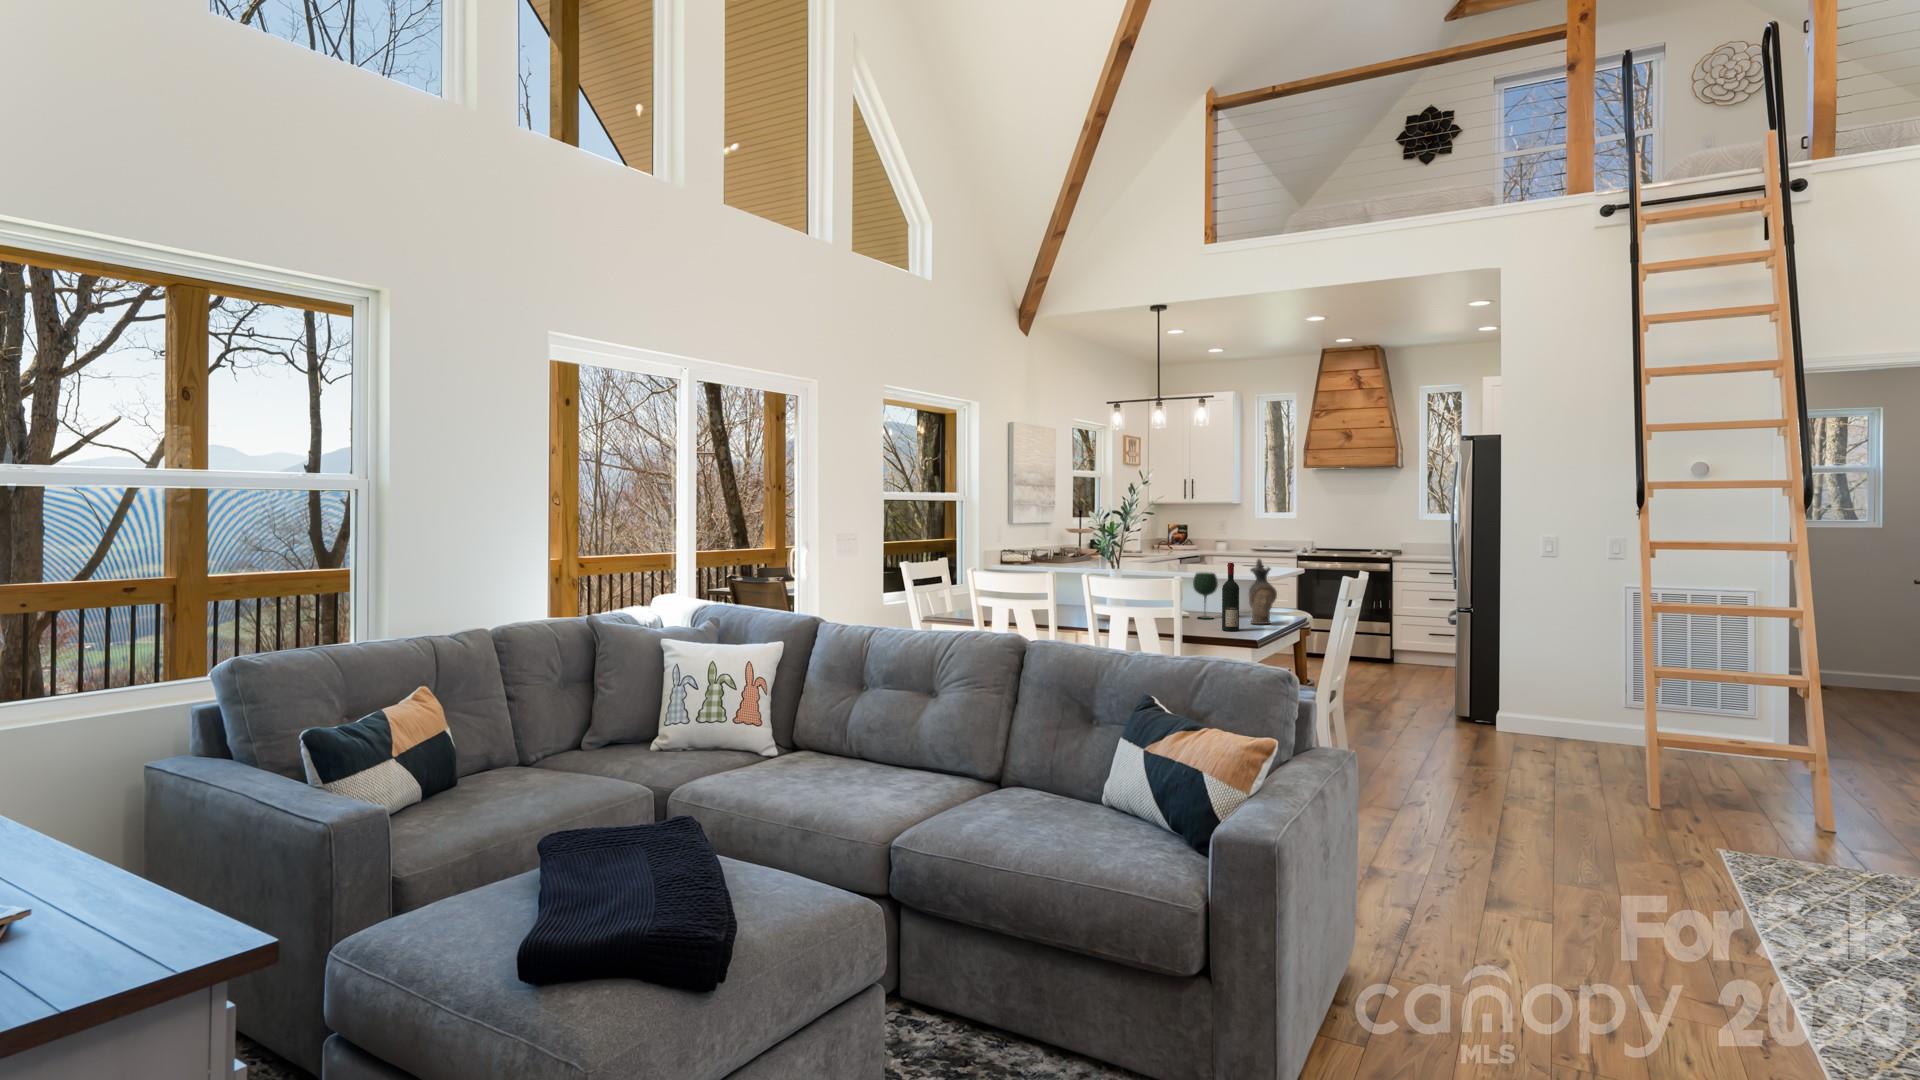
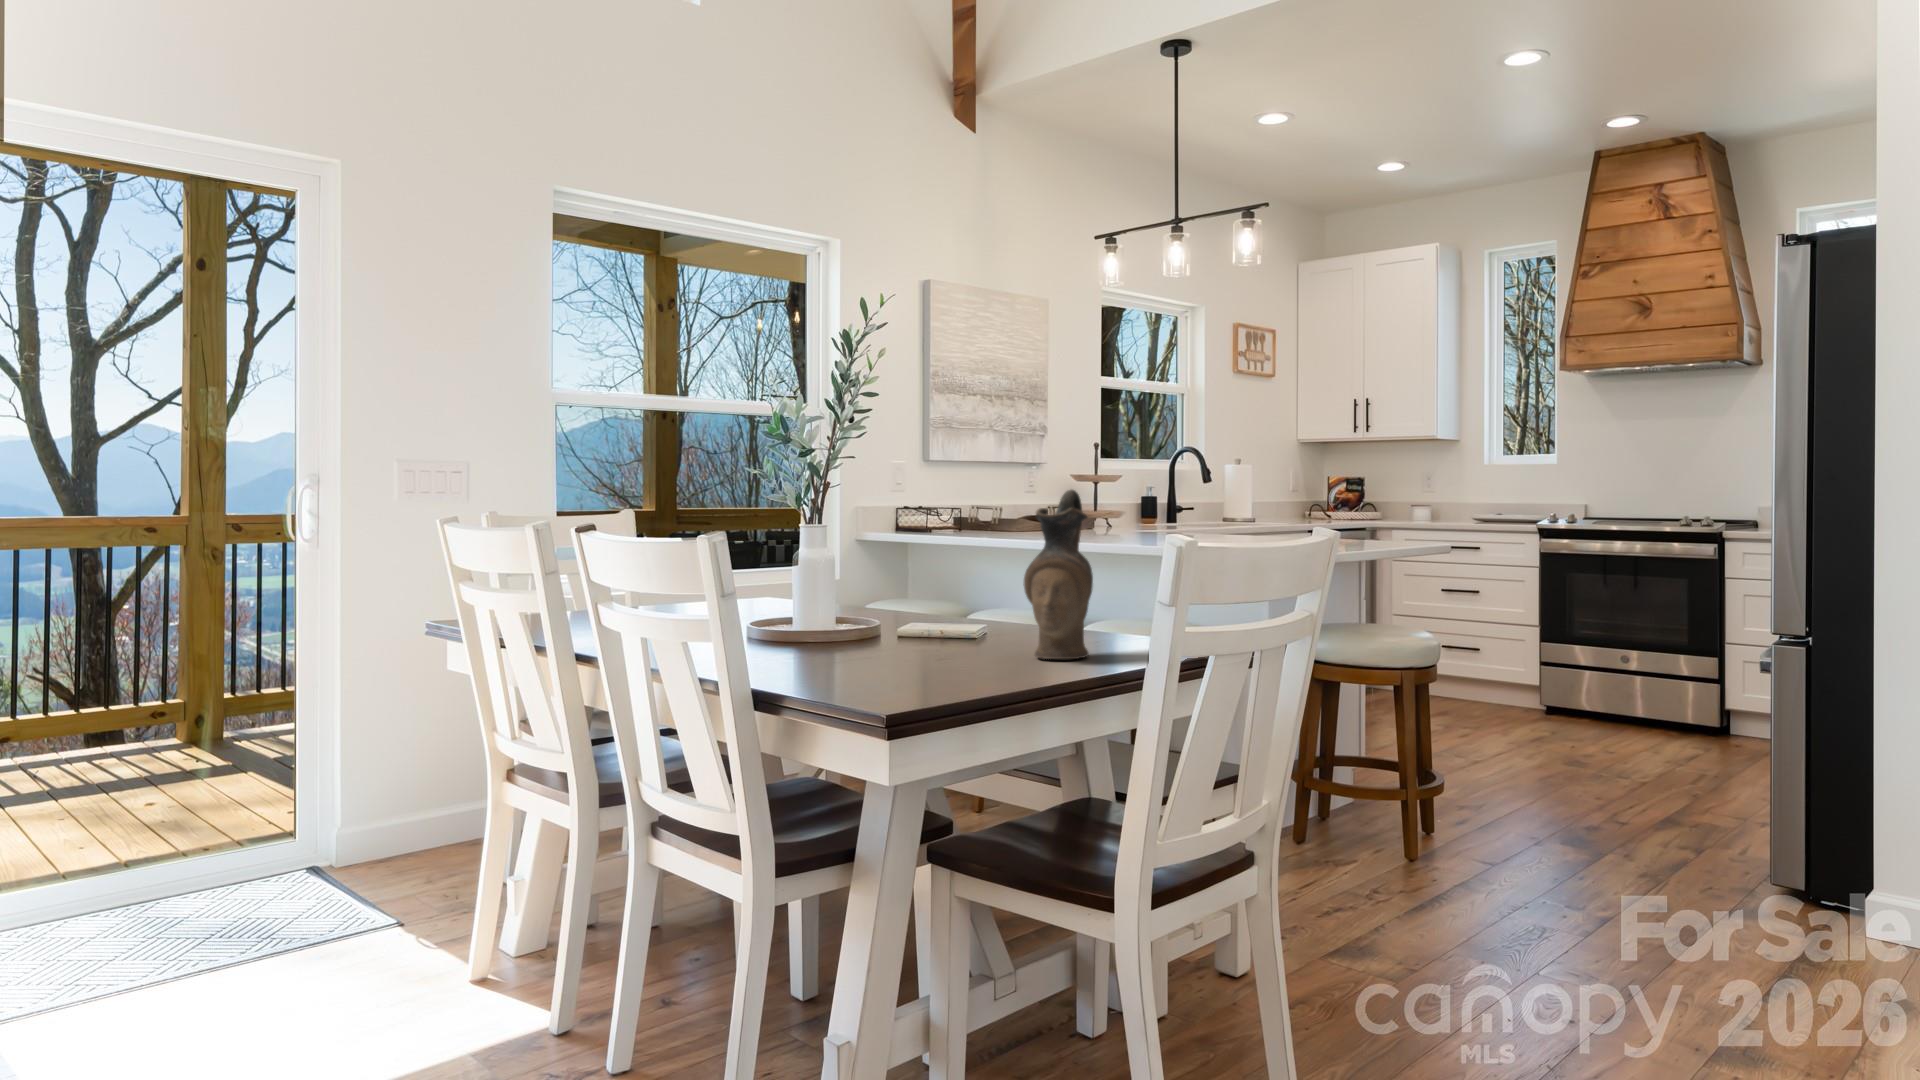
wine bottle: present [1222,563,1239,631] -> none [901,493,946,675]
wine glass: present [1193,572,1218,619] -> none [958,529,1016,639]

